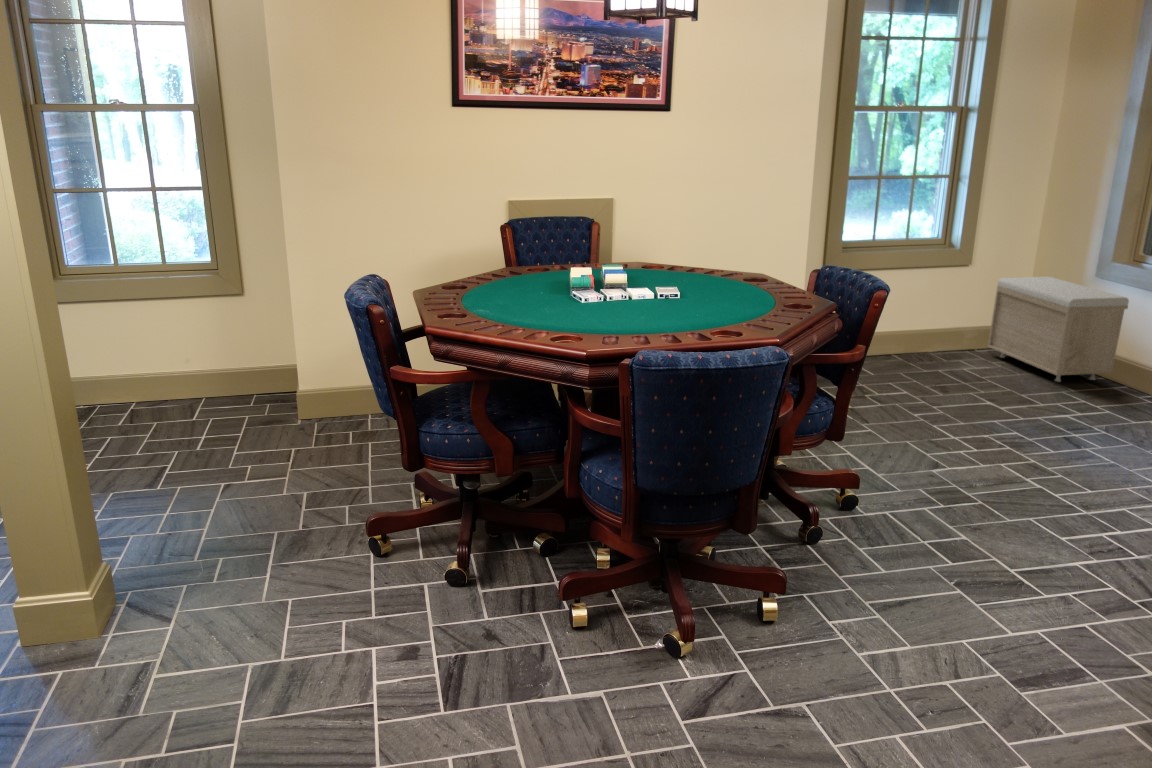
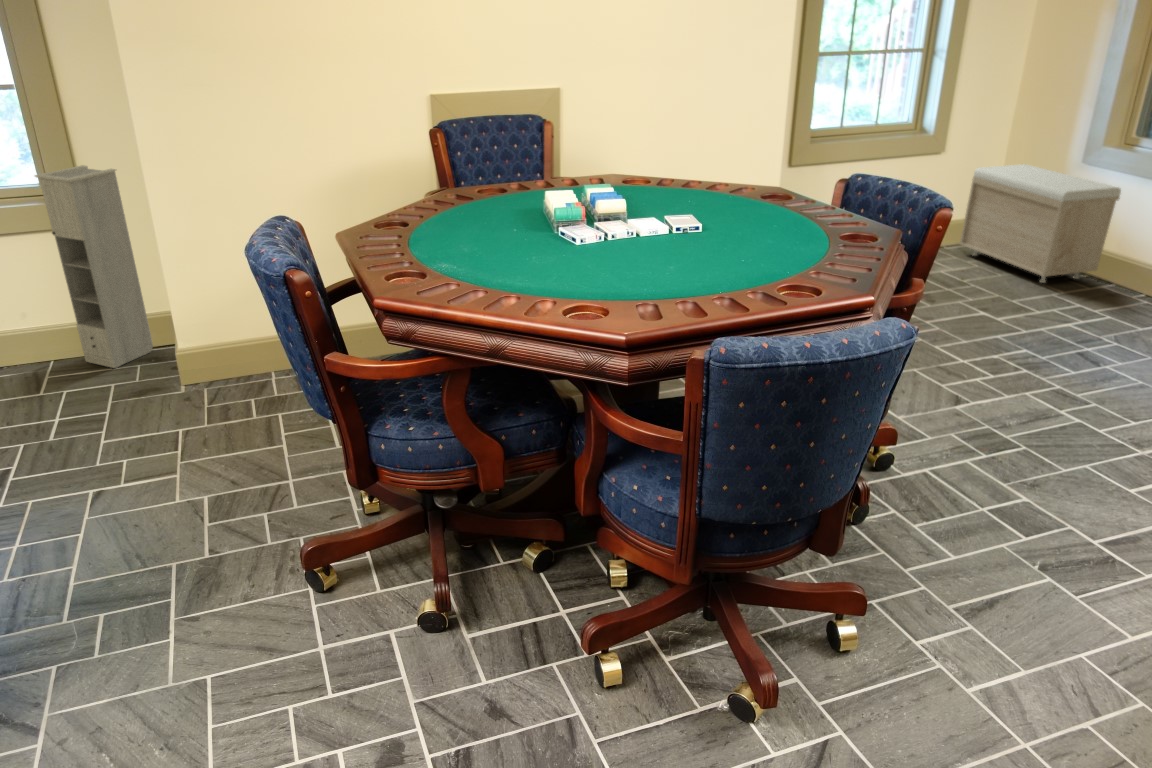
cabinet: none [208,249,279,405] -> present [35,165,153,368]

